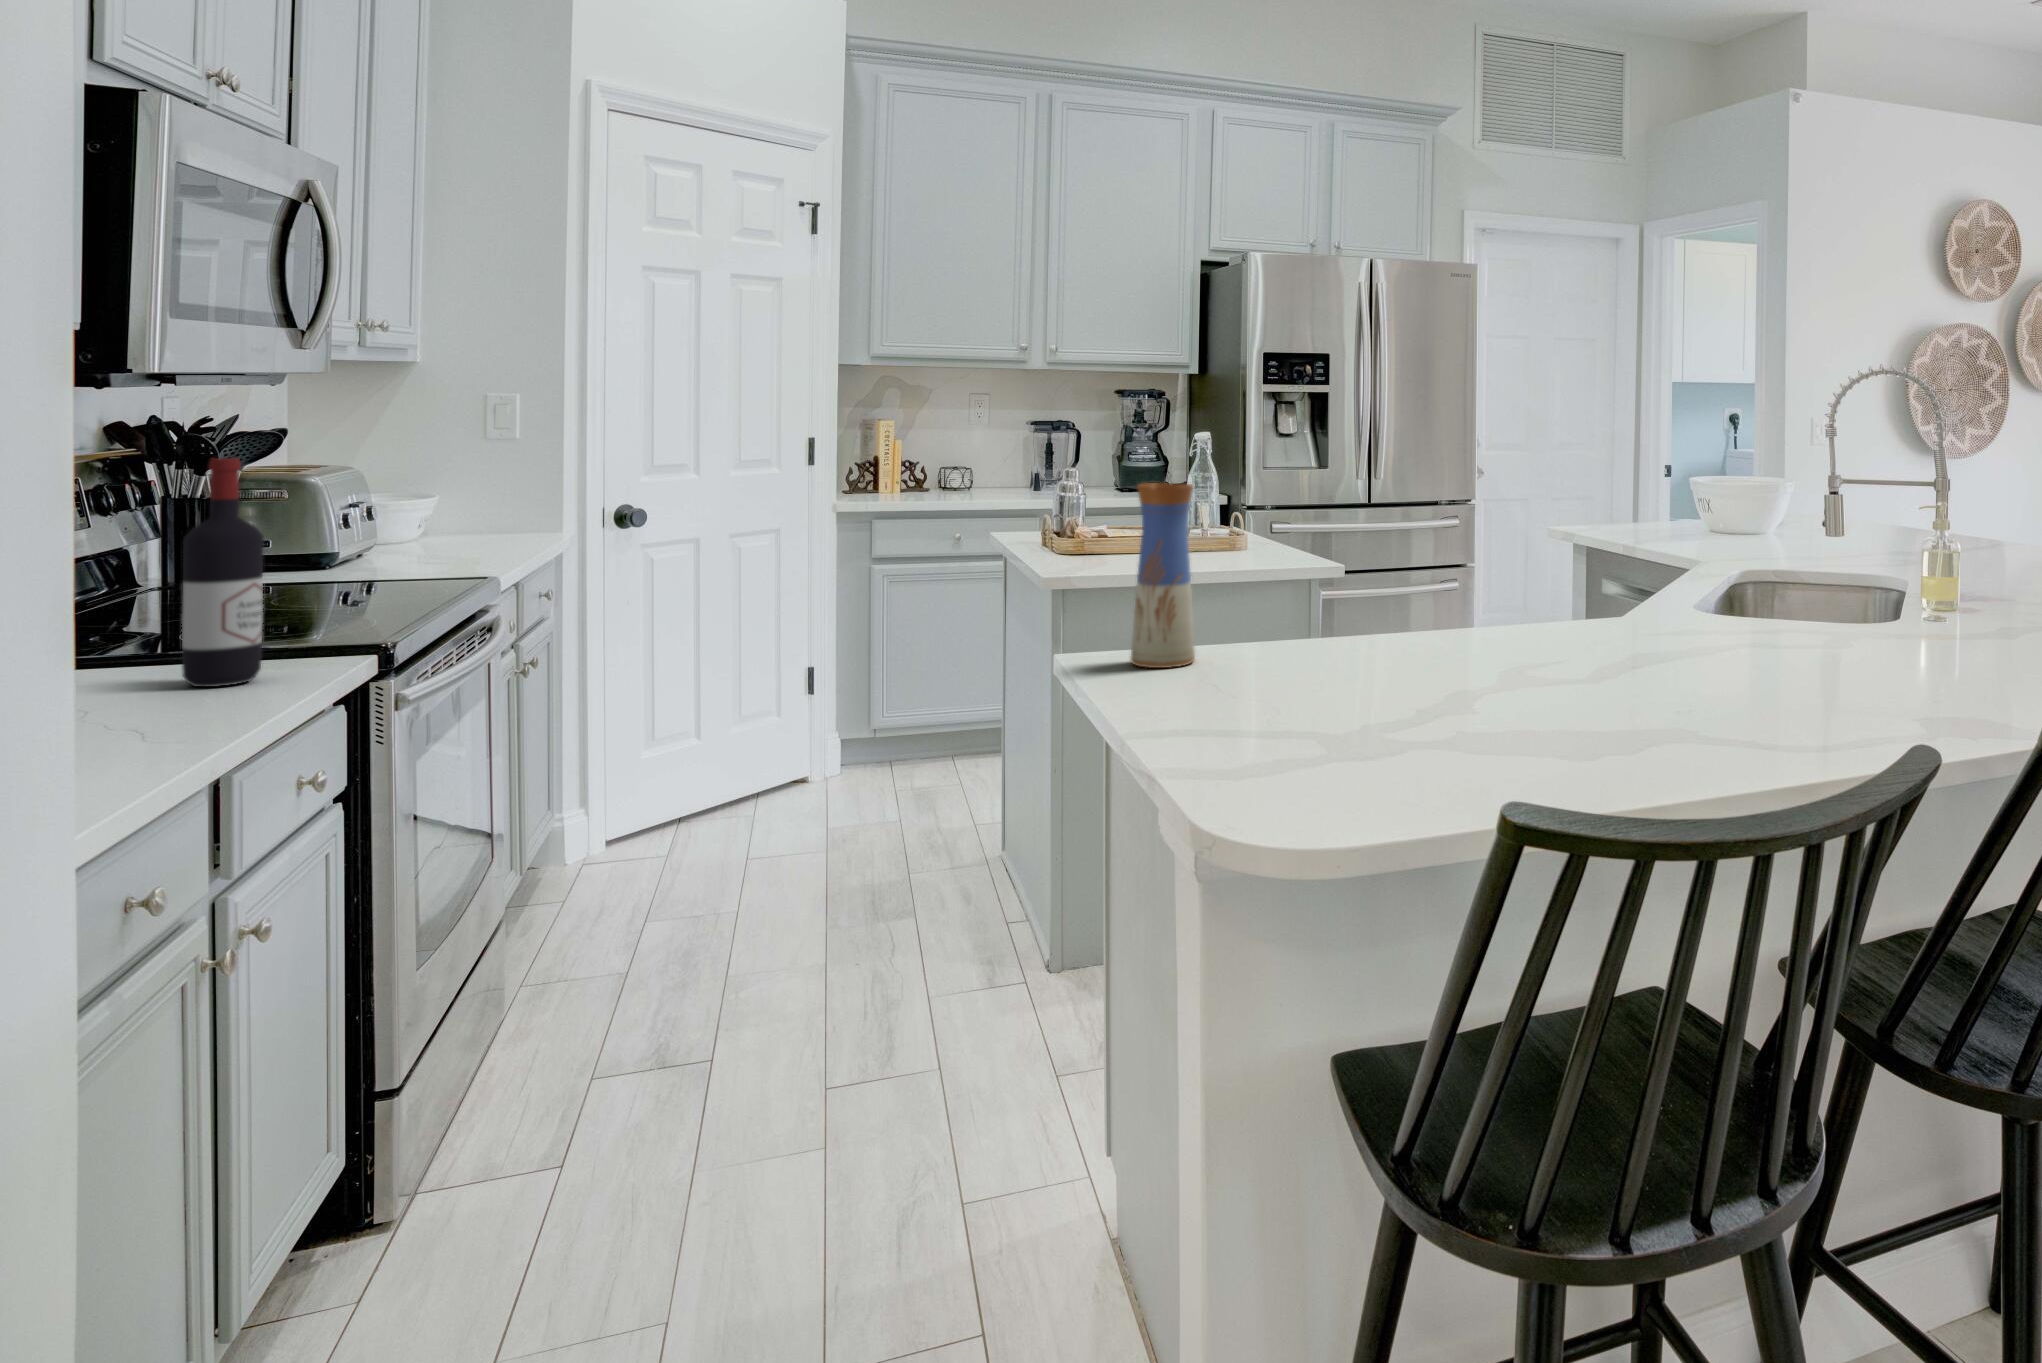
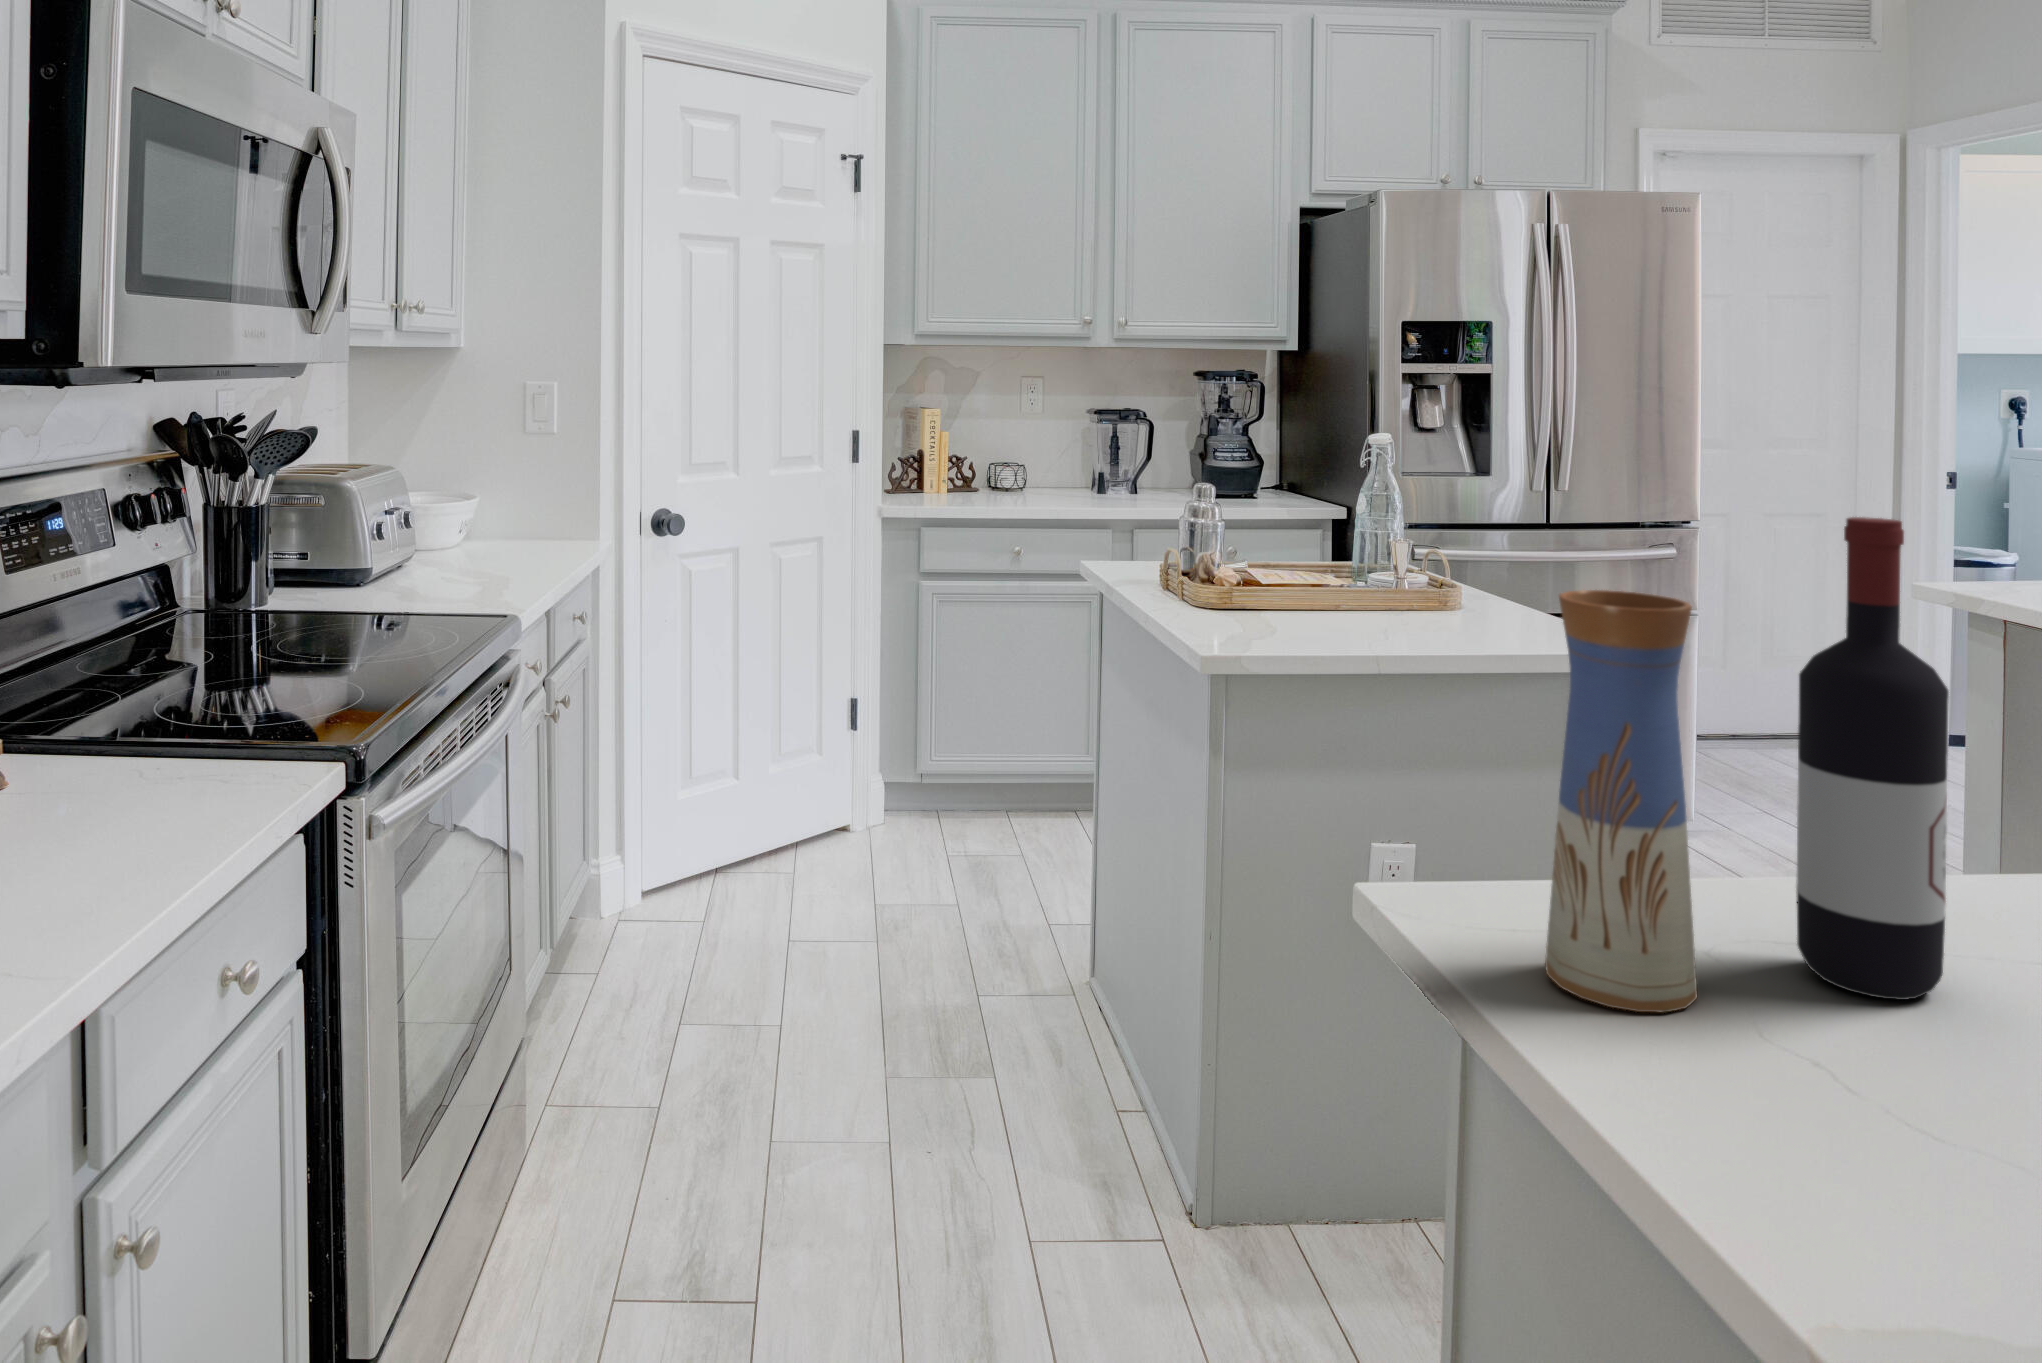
wine bottle: present [182,458,264,687] -> present [1796,517,1949,1000]

